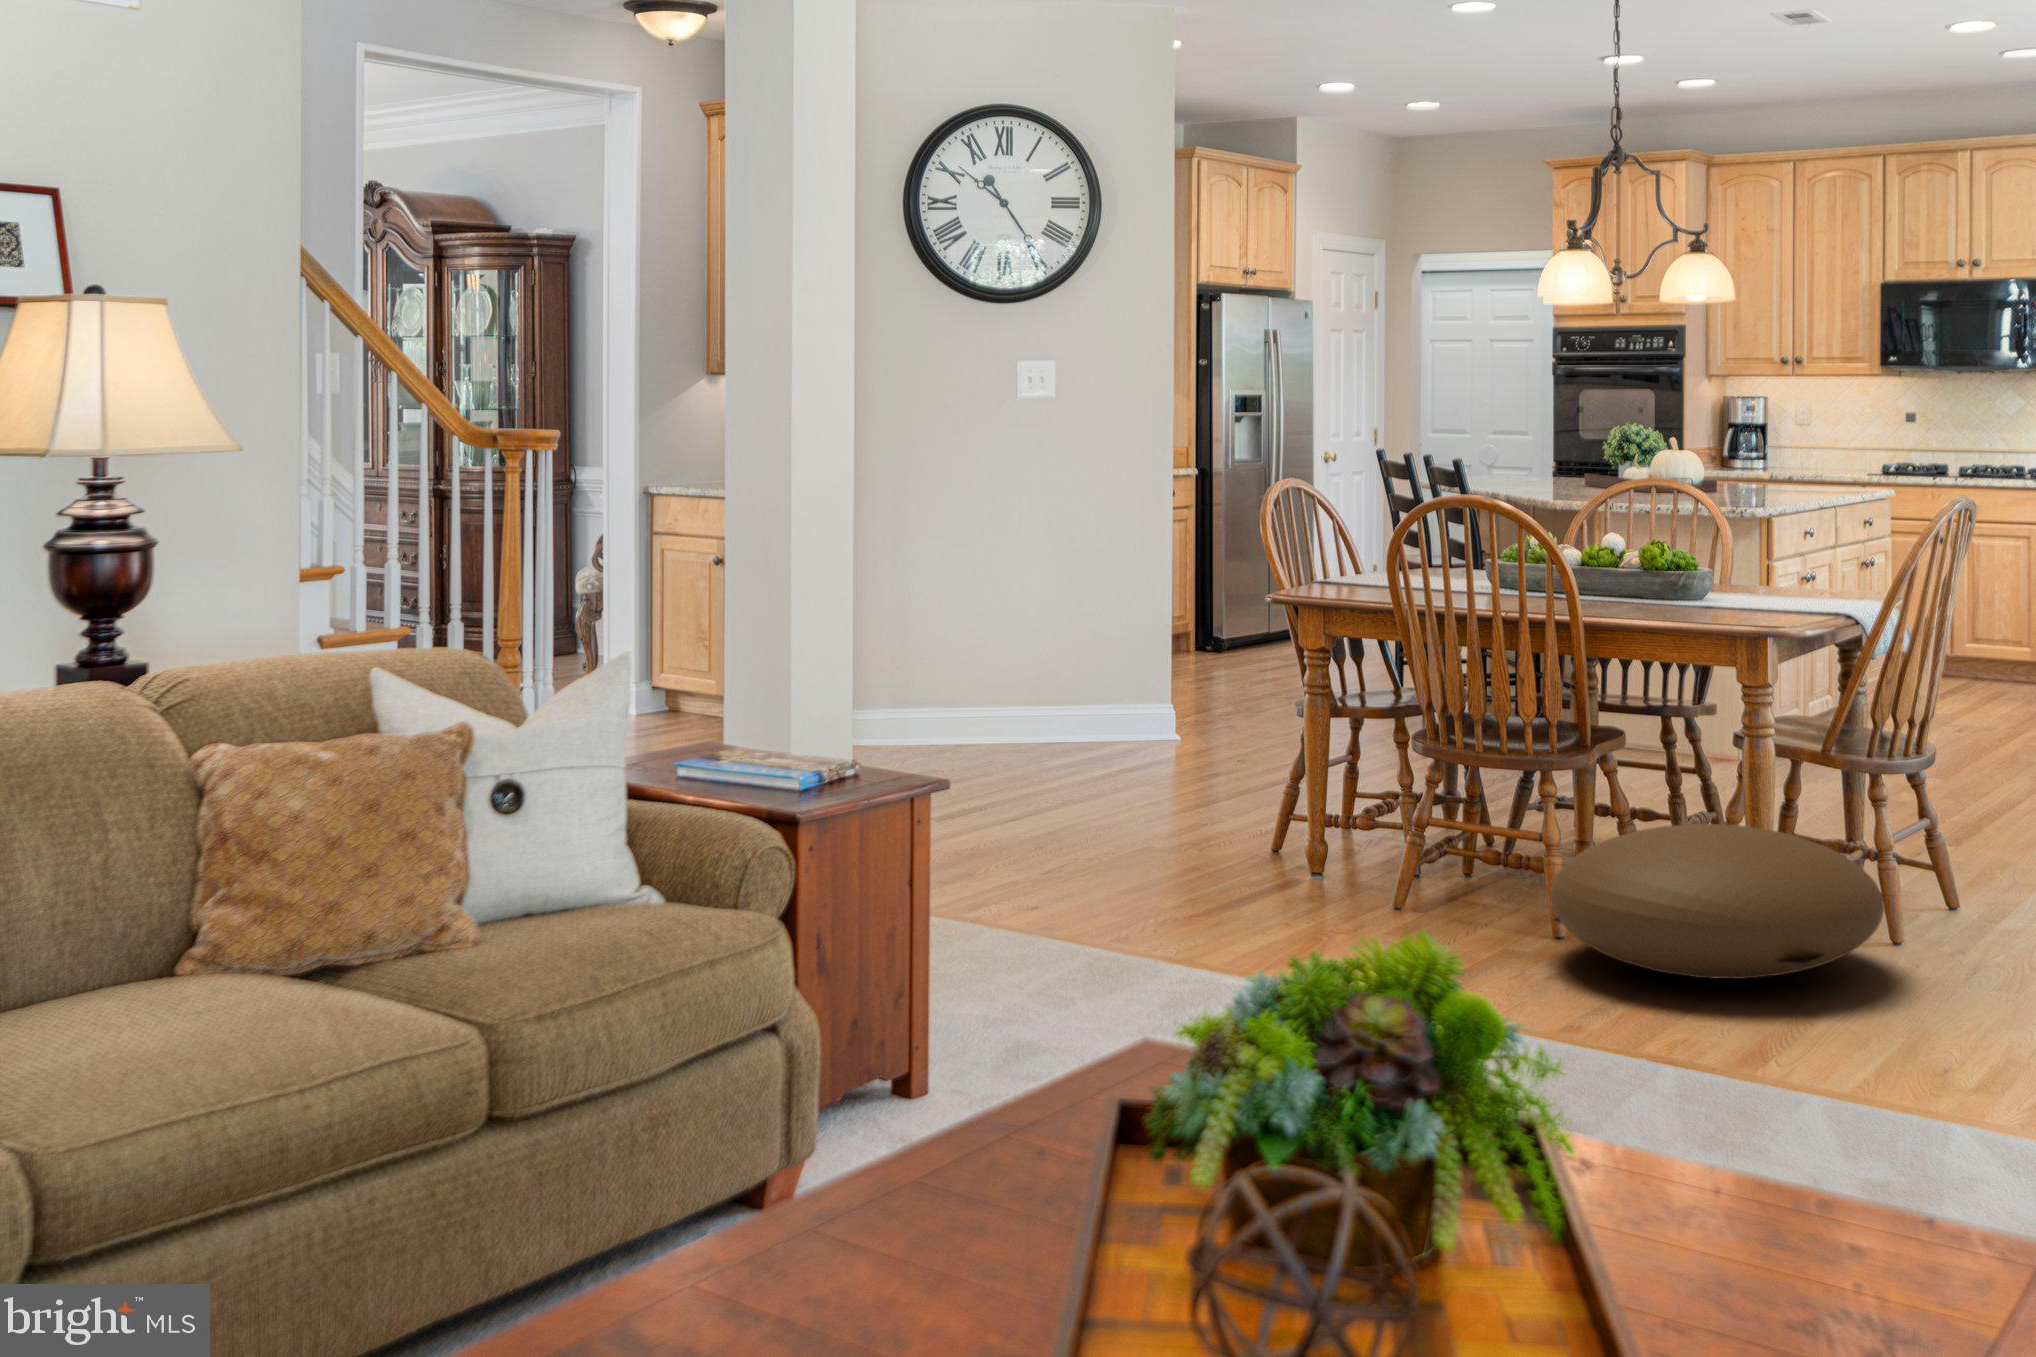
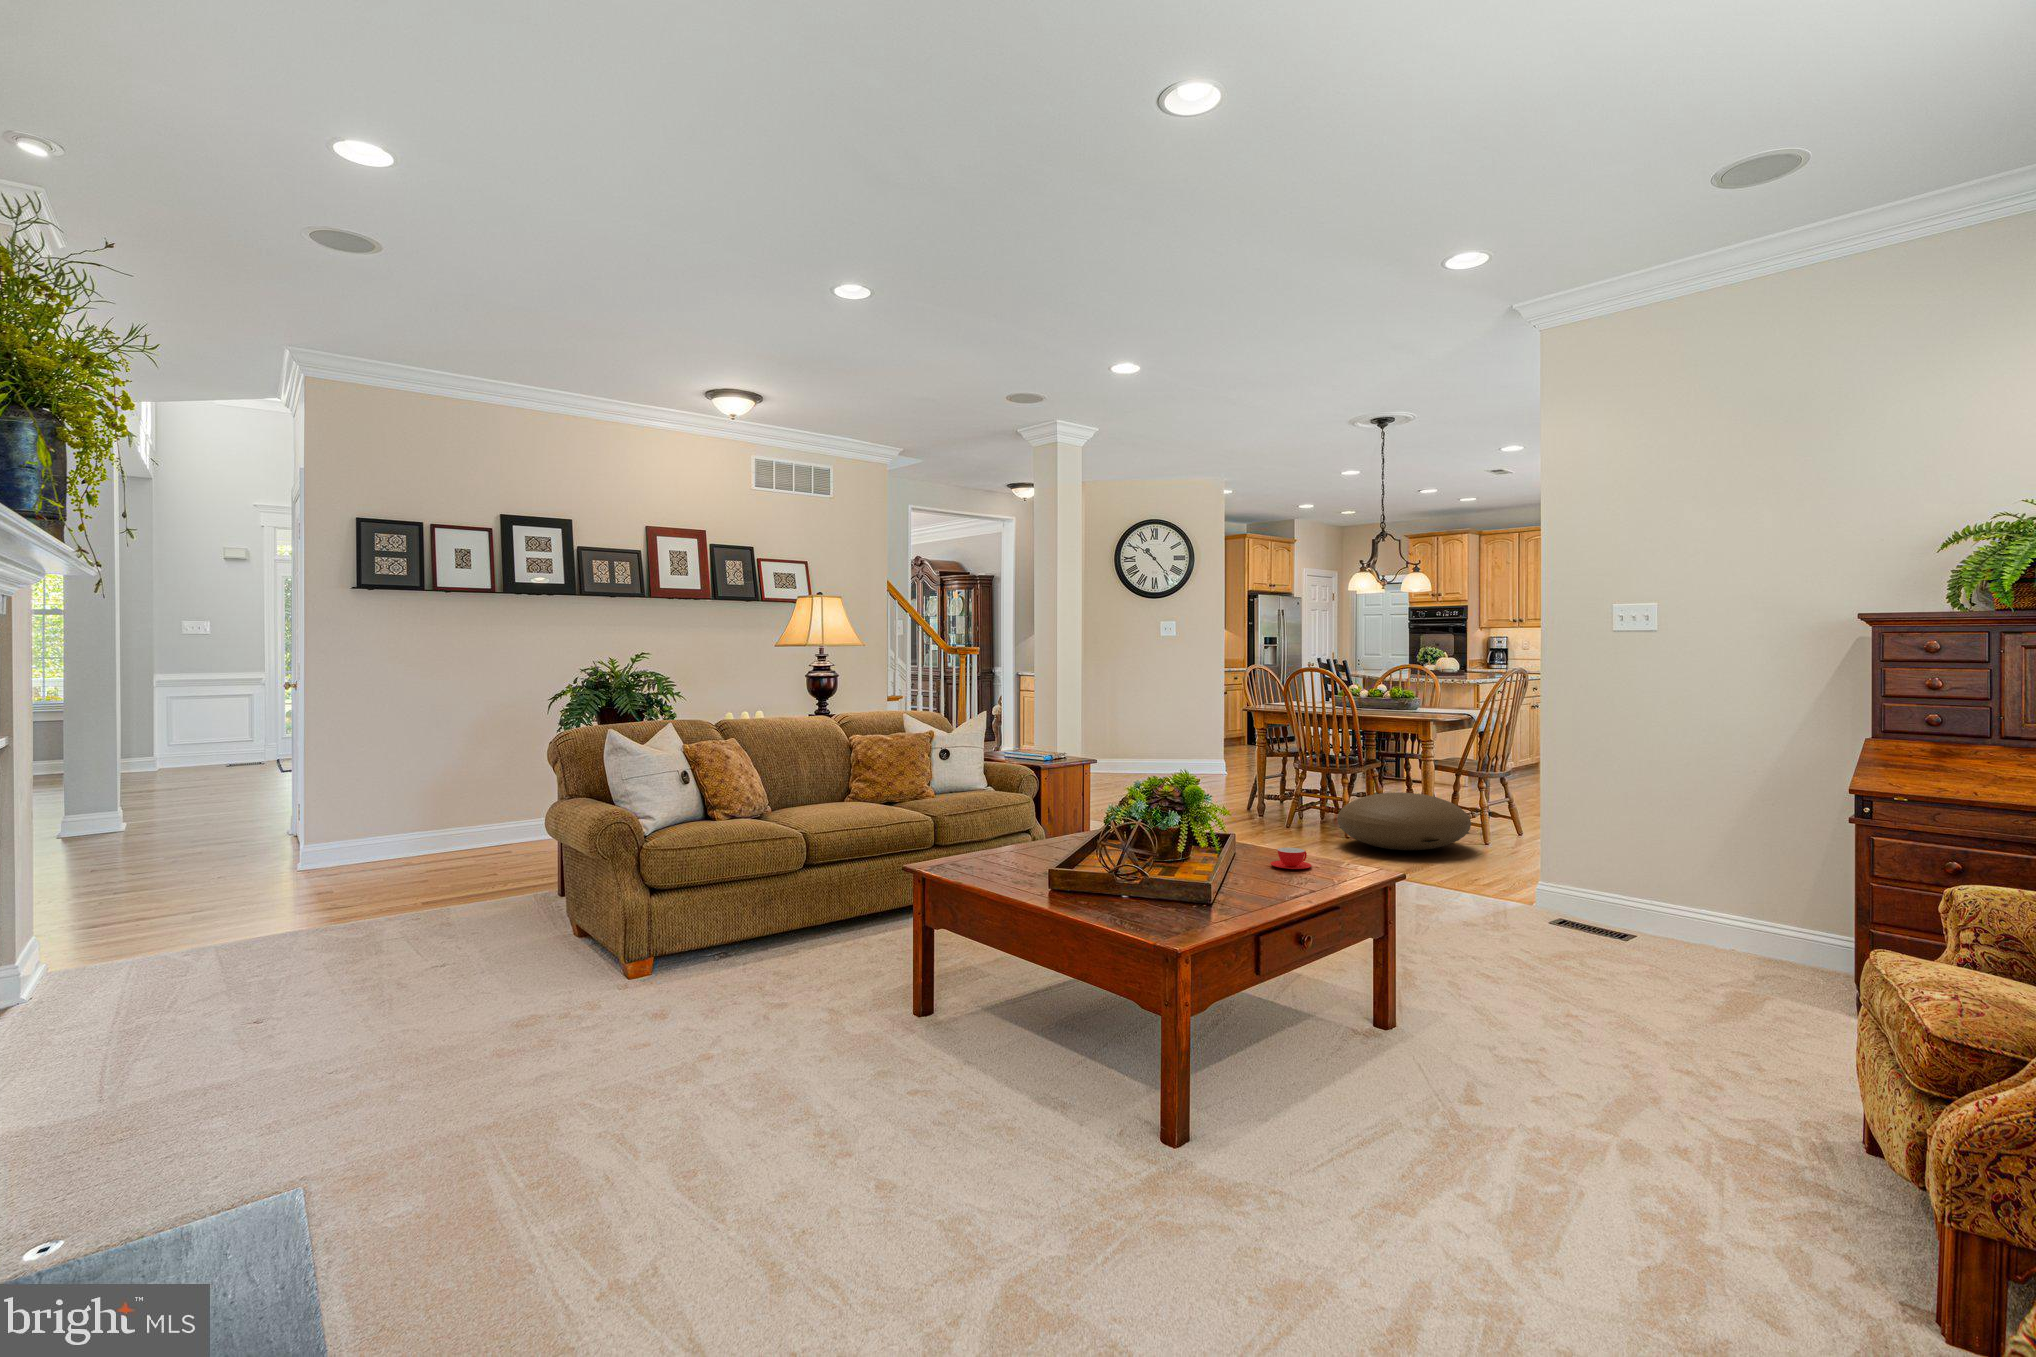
teacup: none [1733,1199,1878,1292] -> present [1271,847,1312,869]

